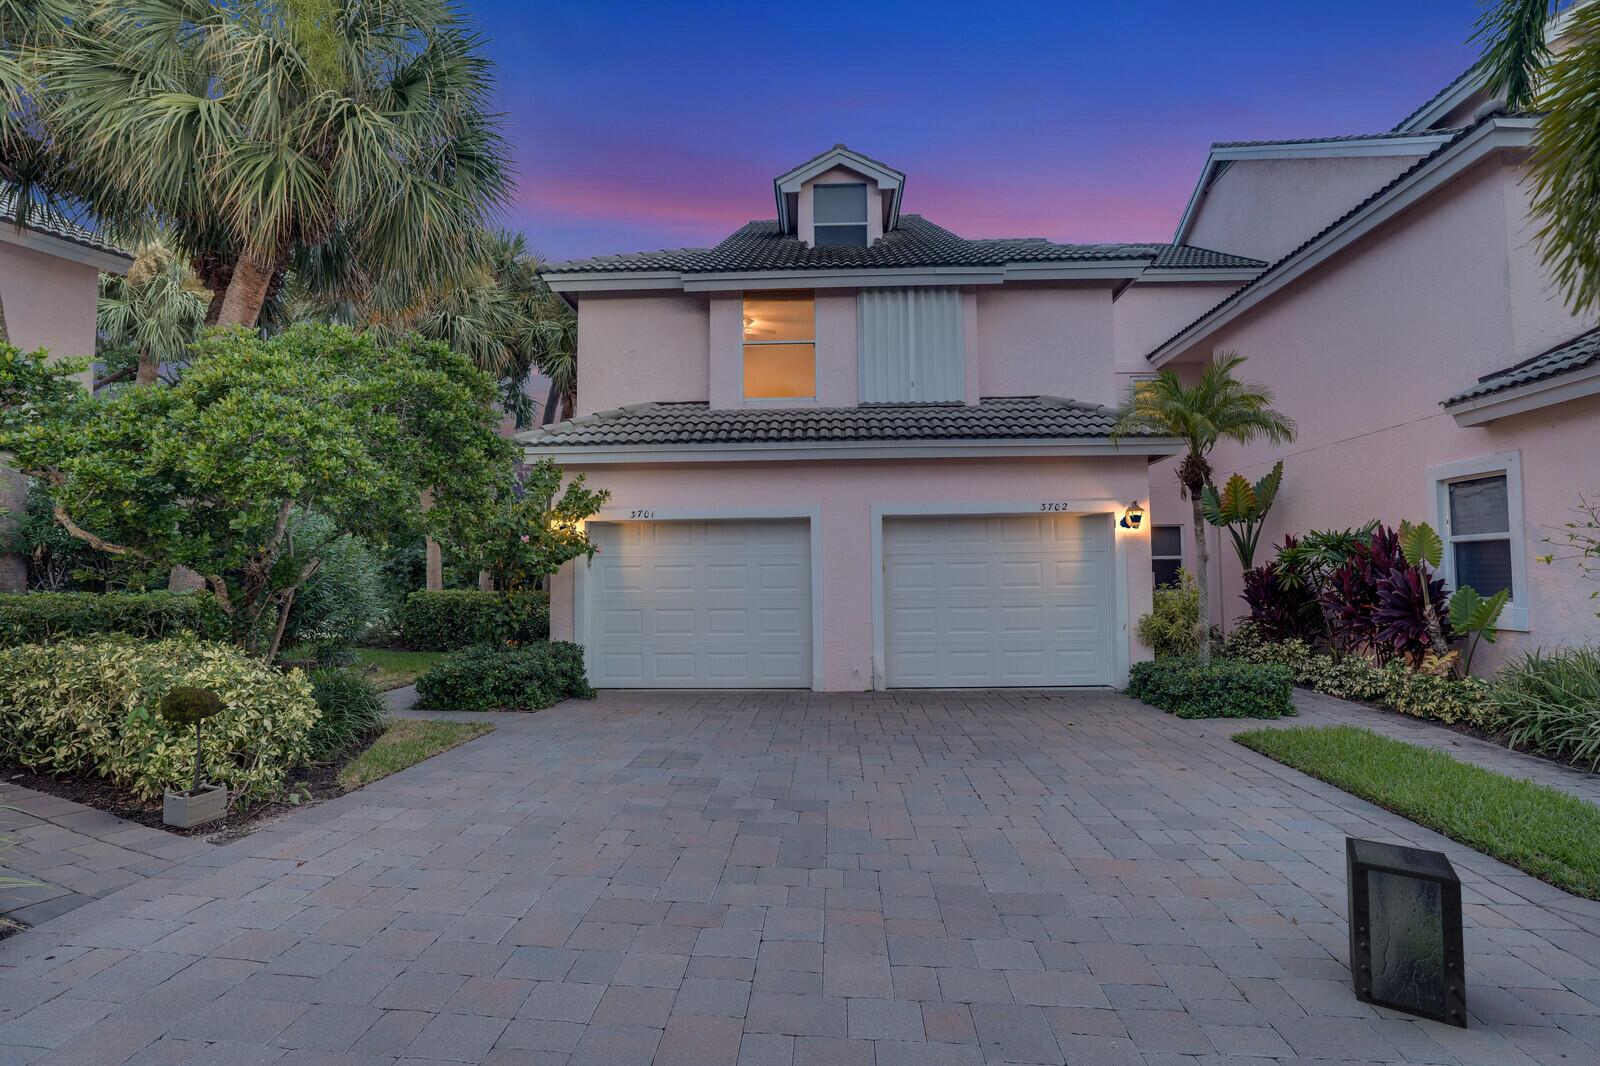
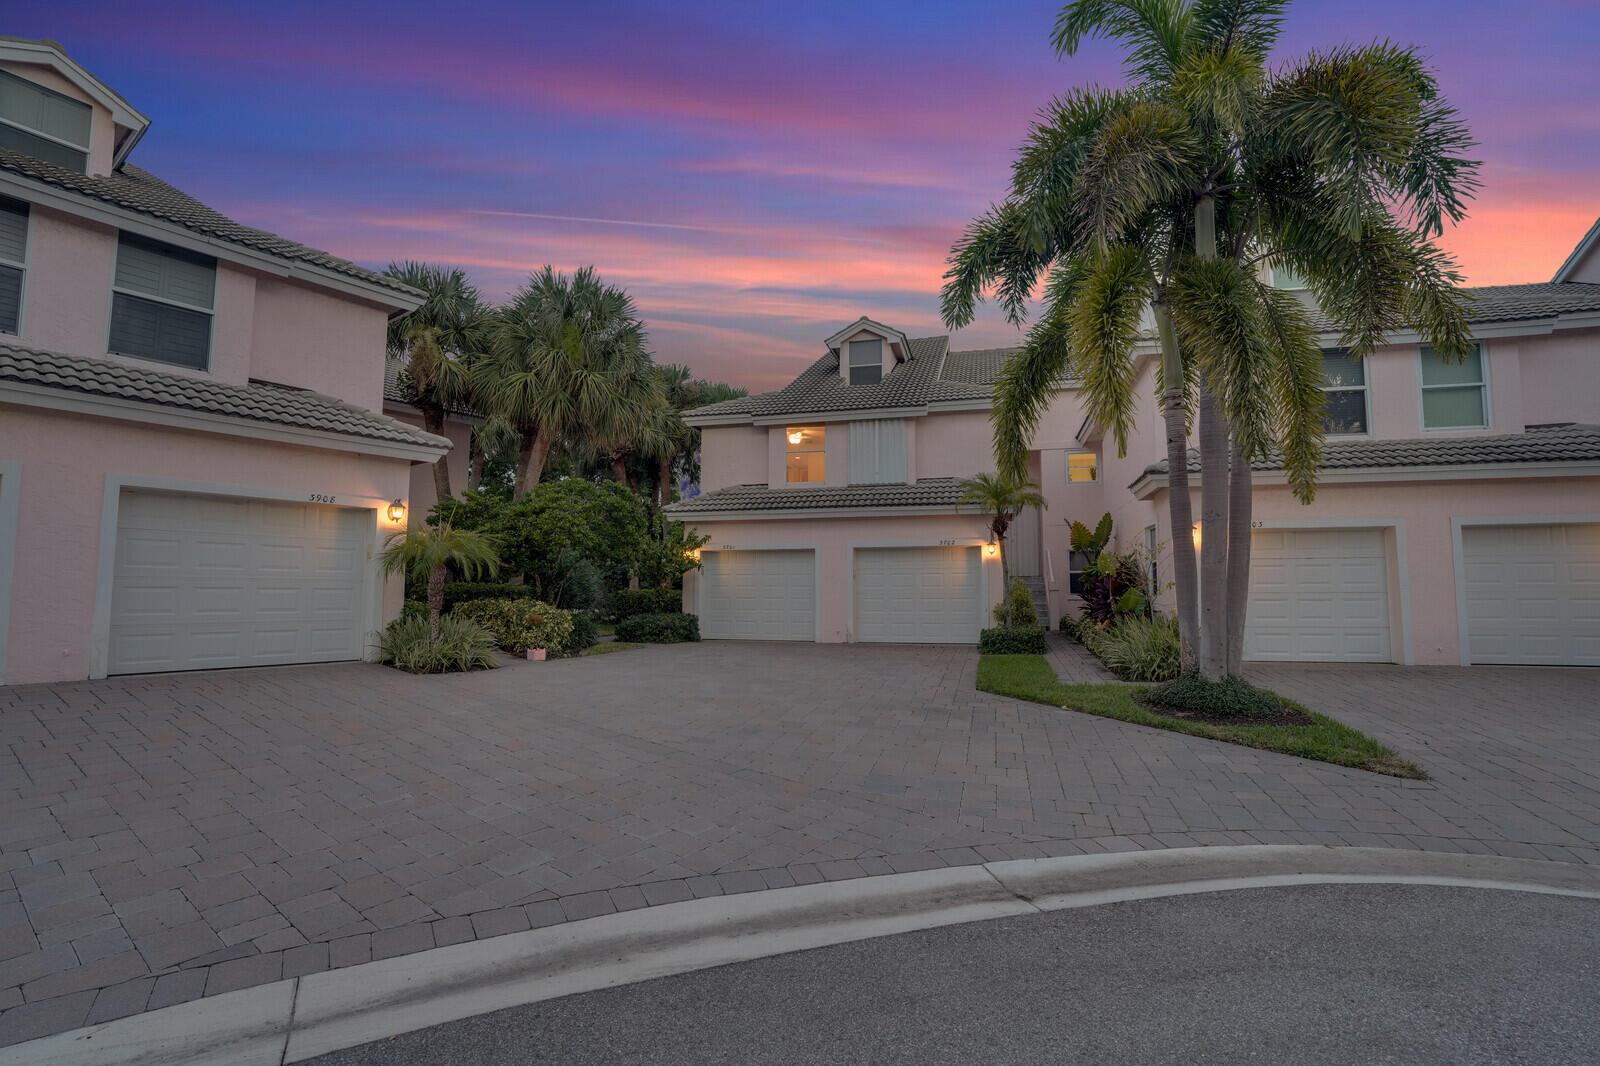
storage box: present [1346,837,1467,1028] -> none [822,657,855,699]

